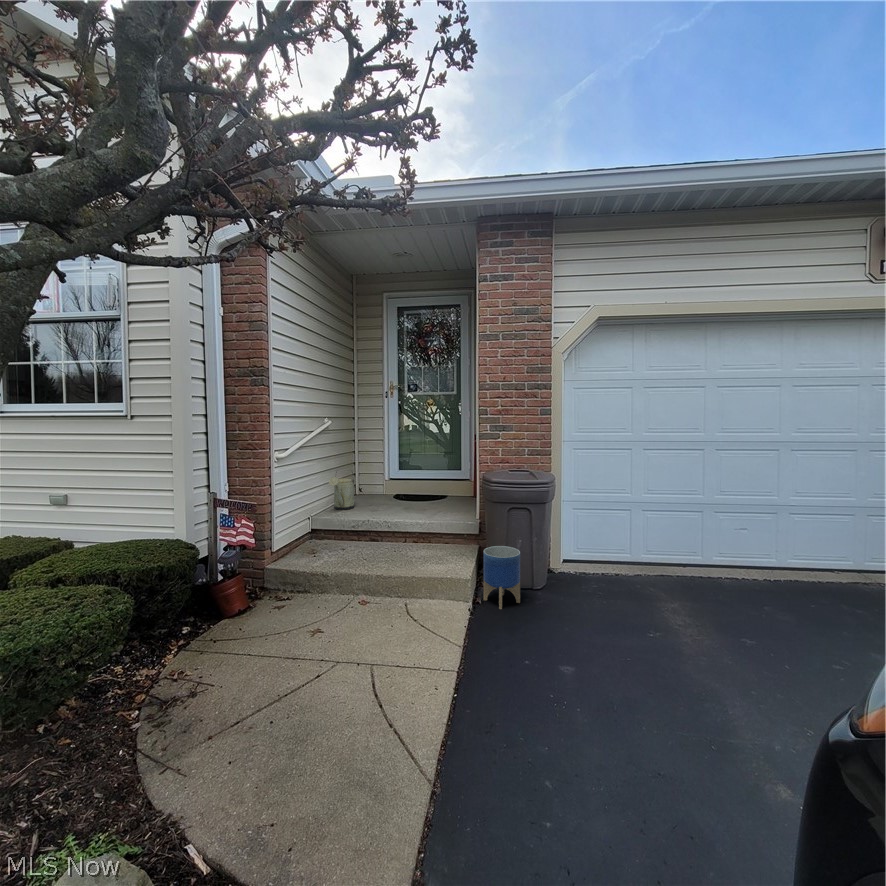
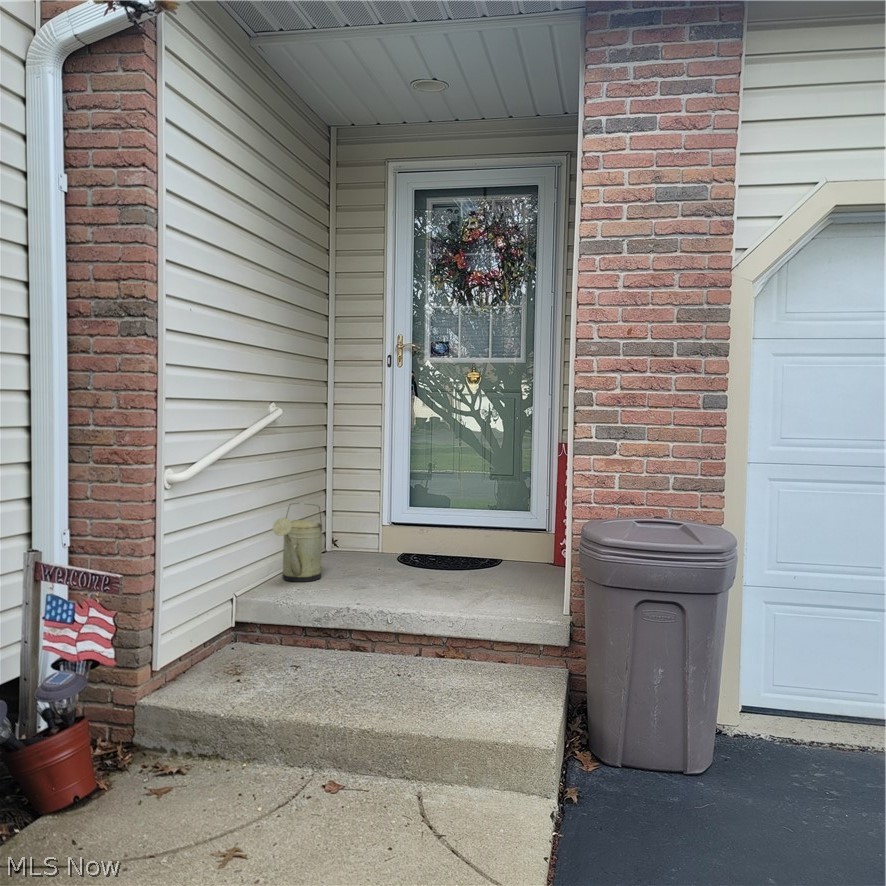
planter: present [483,546,520,609] -> none [582,679,663,818]

